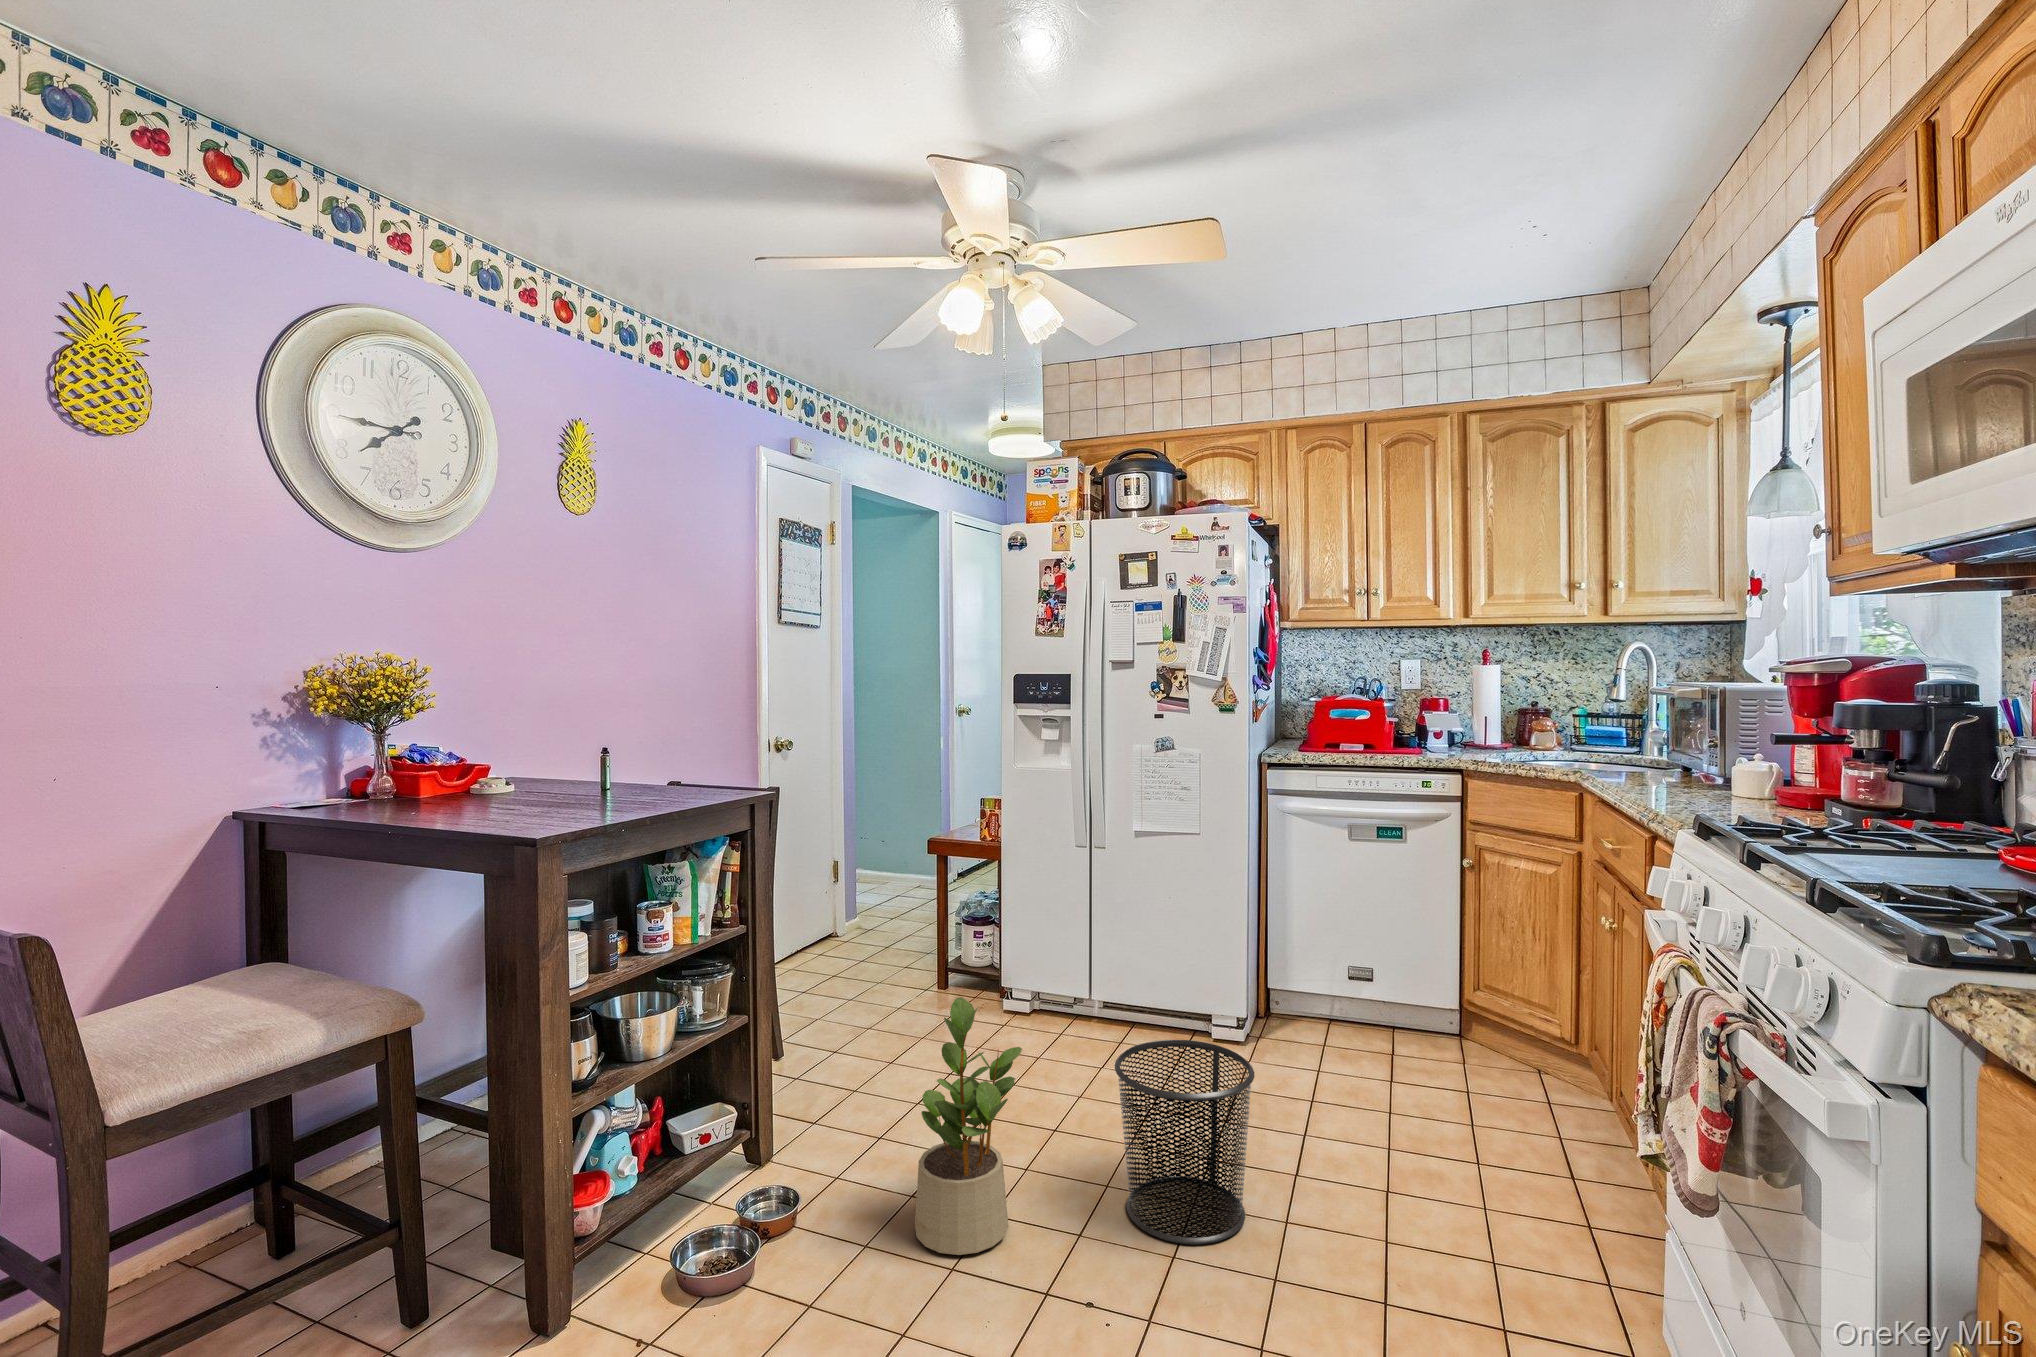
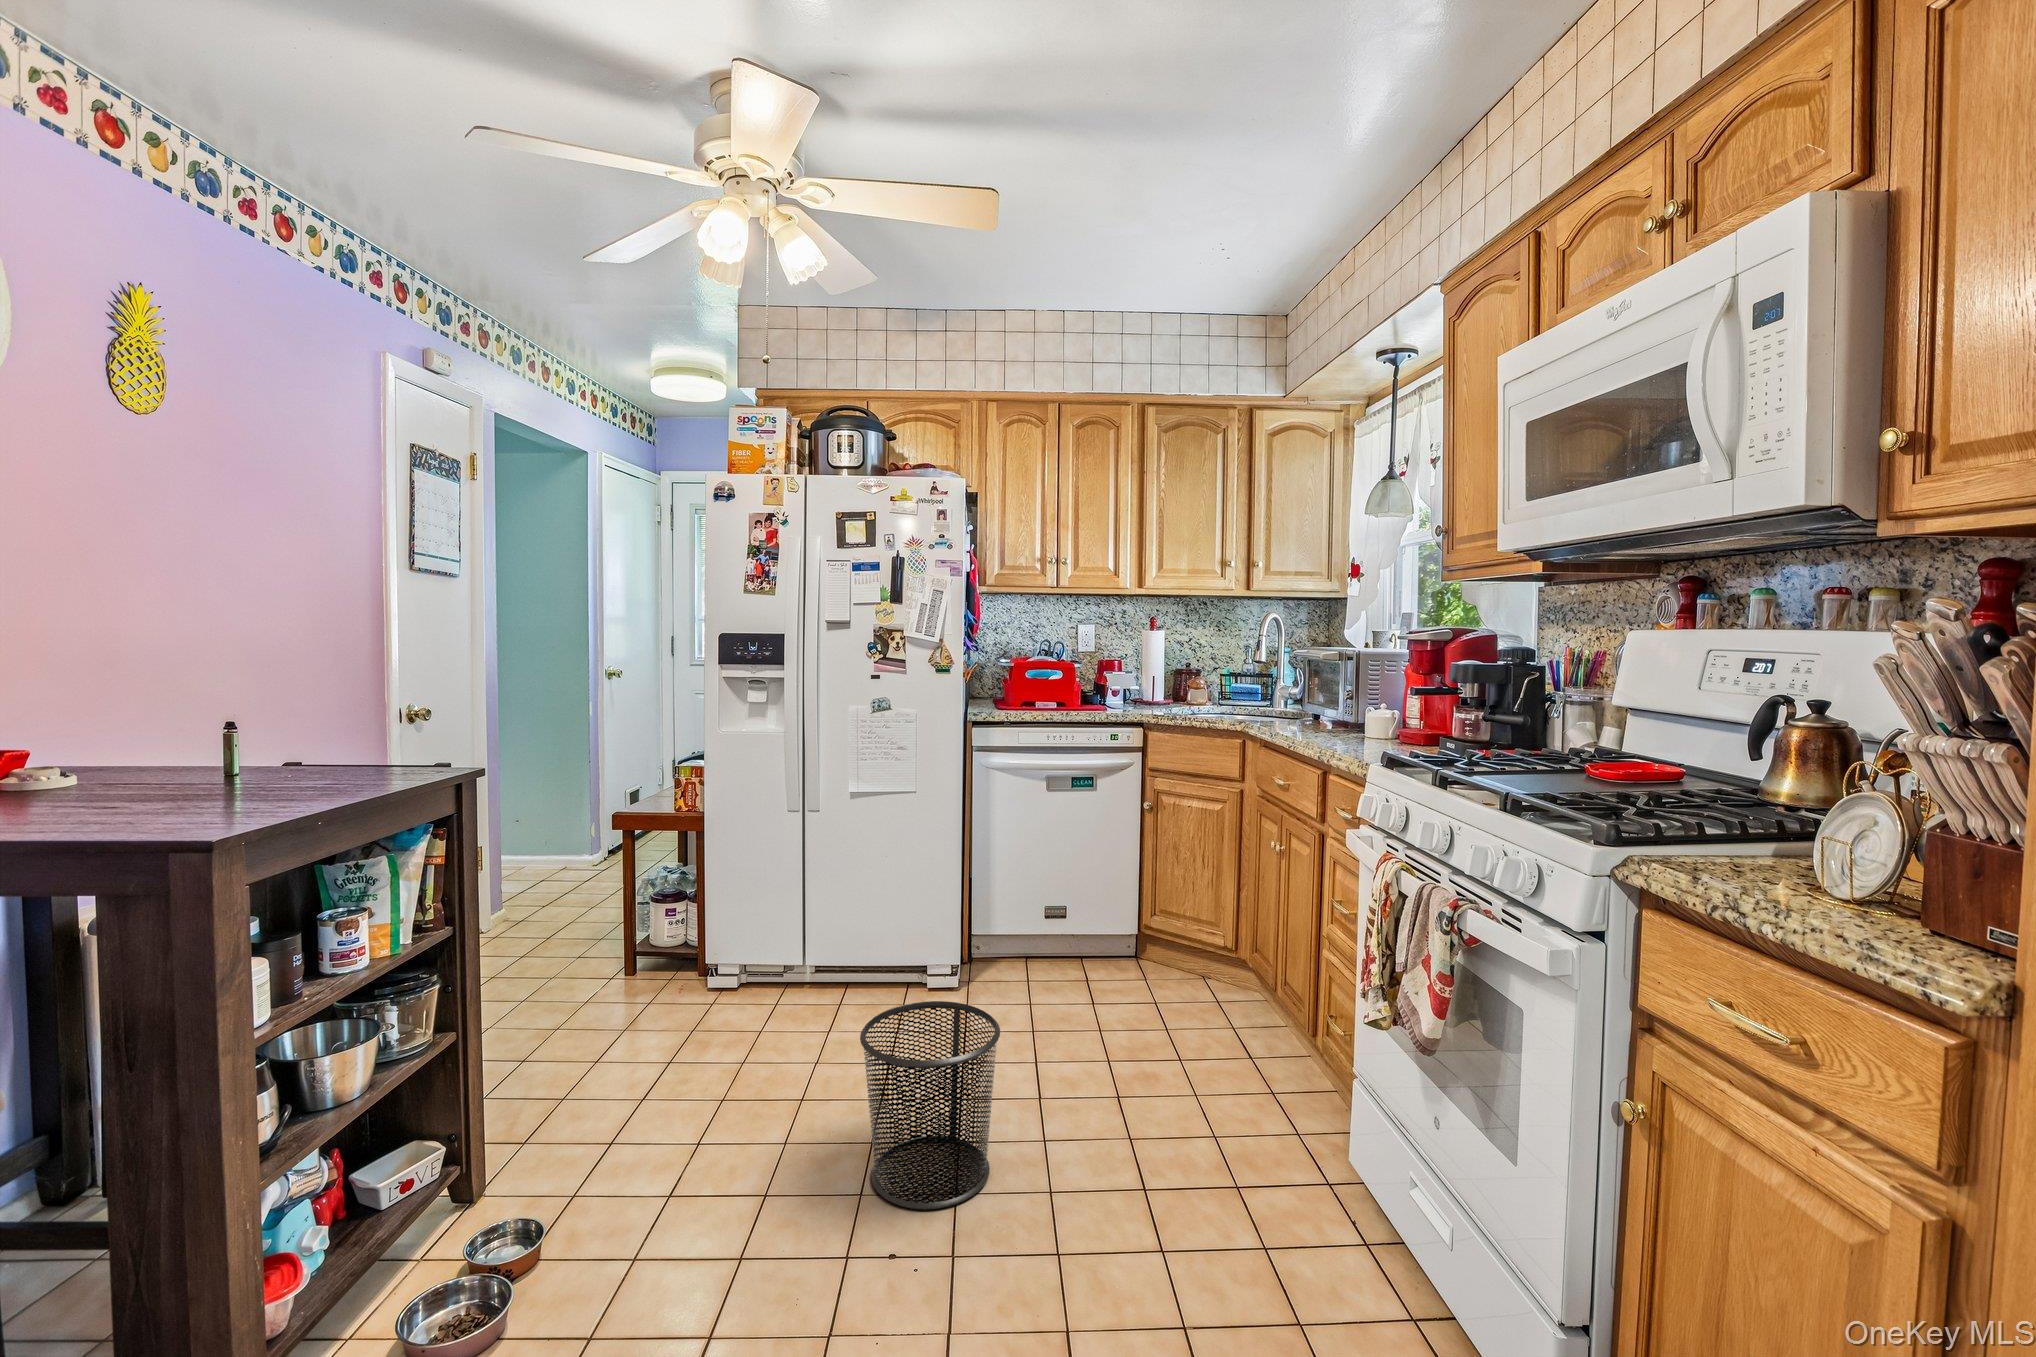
potted plant: present [915,997,1022,1255] -> none [637,993,760,1283]

